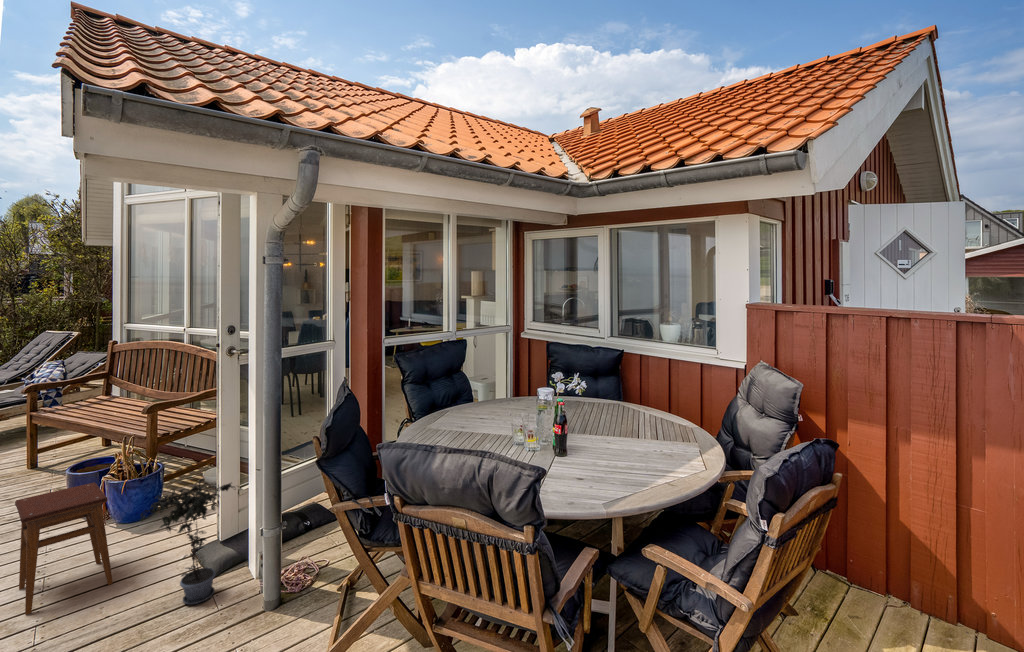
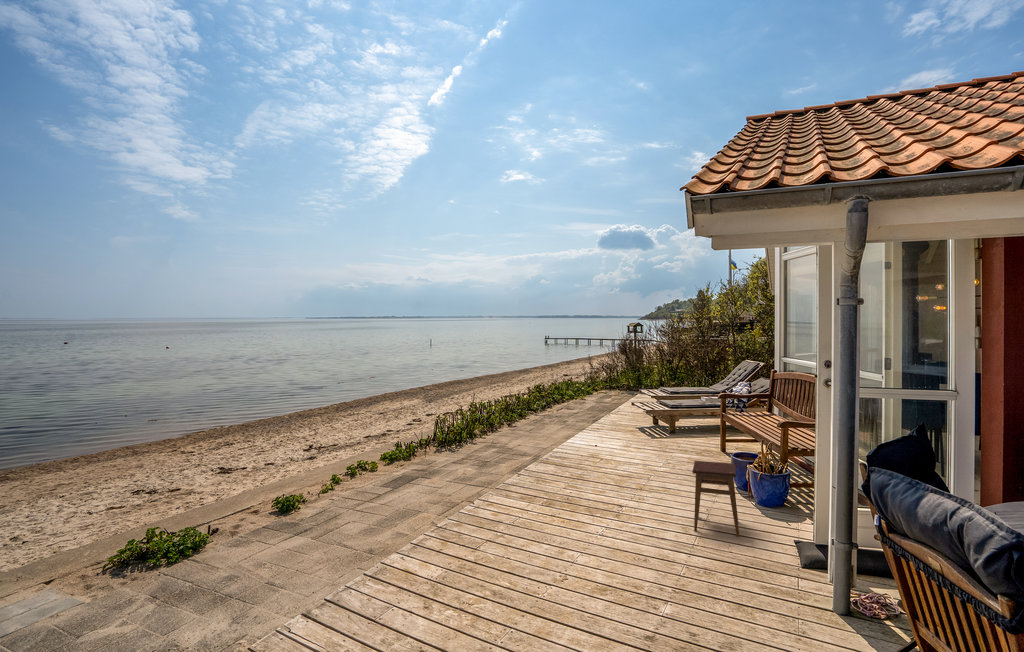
potted plant: present [141,478,235,604] -> none [742,477,819,577]

